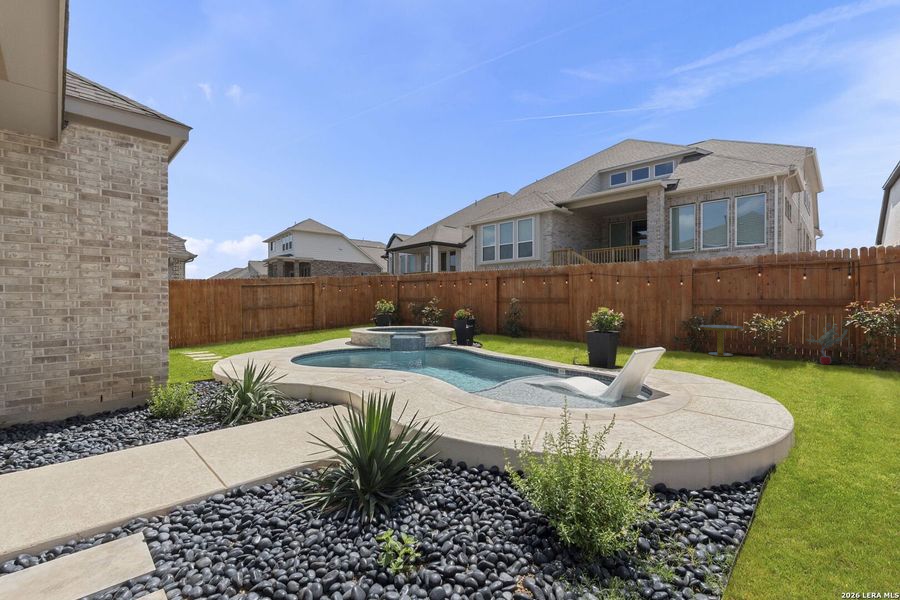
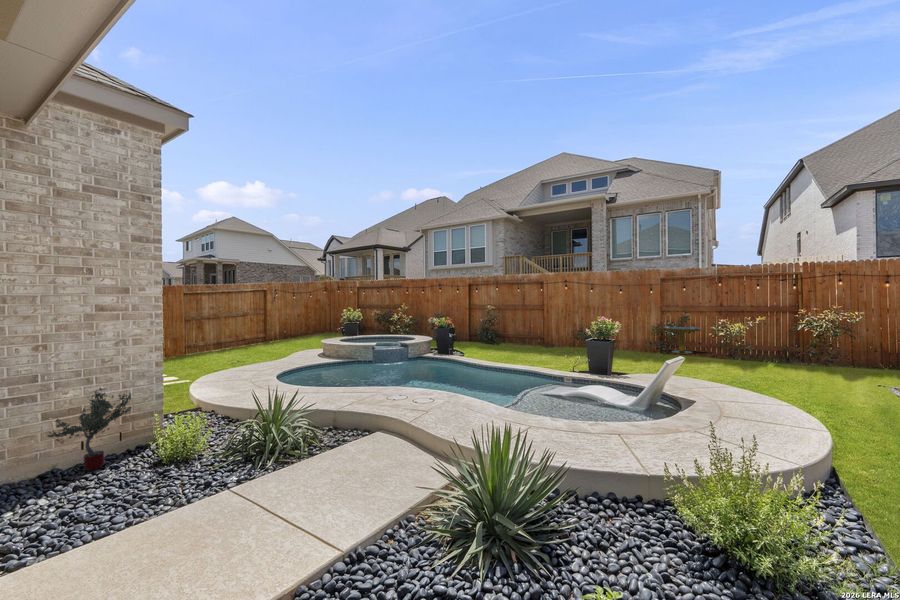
potted tree: present [806,324,847,365] -> present [48,388,131,471]

